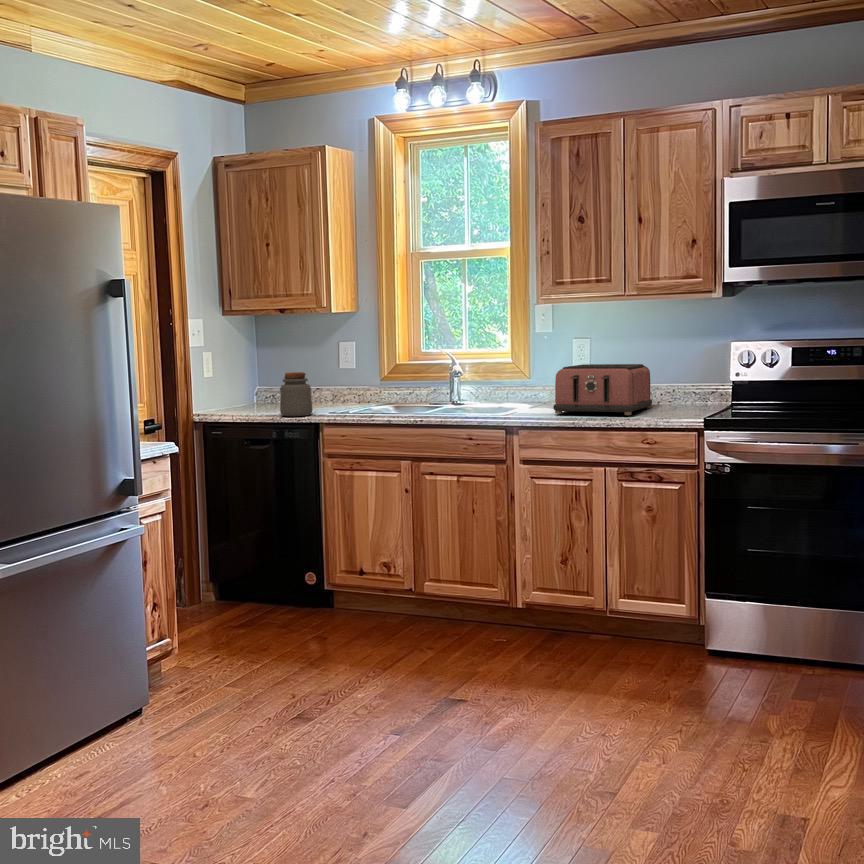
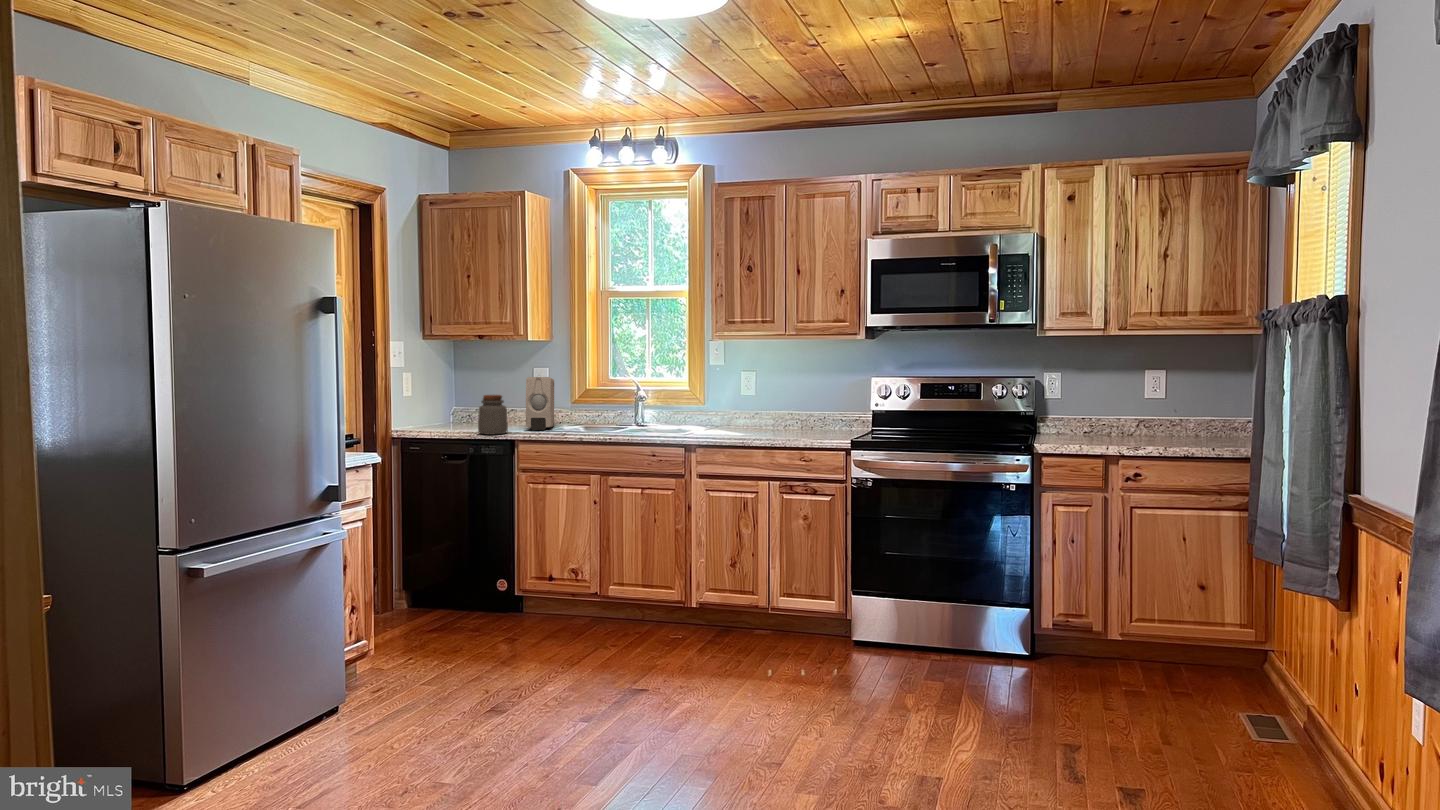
soap dispenser: none [332,352,365,410] -> present [526,377,554,430]
toaster: present [553,364,652,415] -> none [725,392,810,437]

